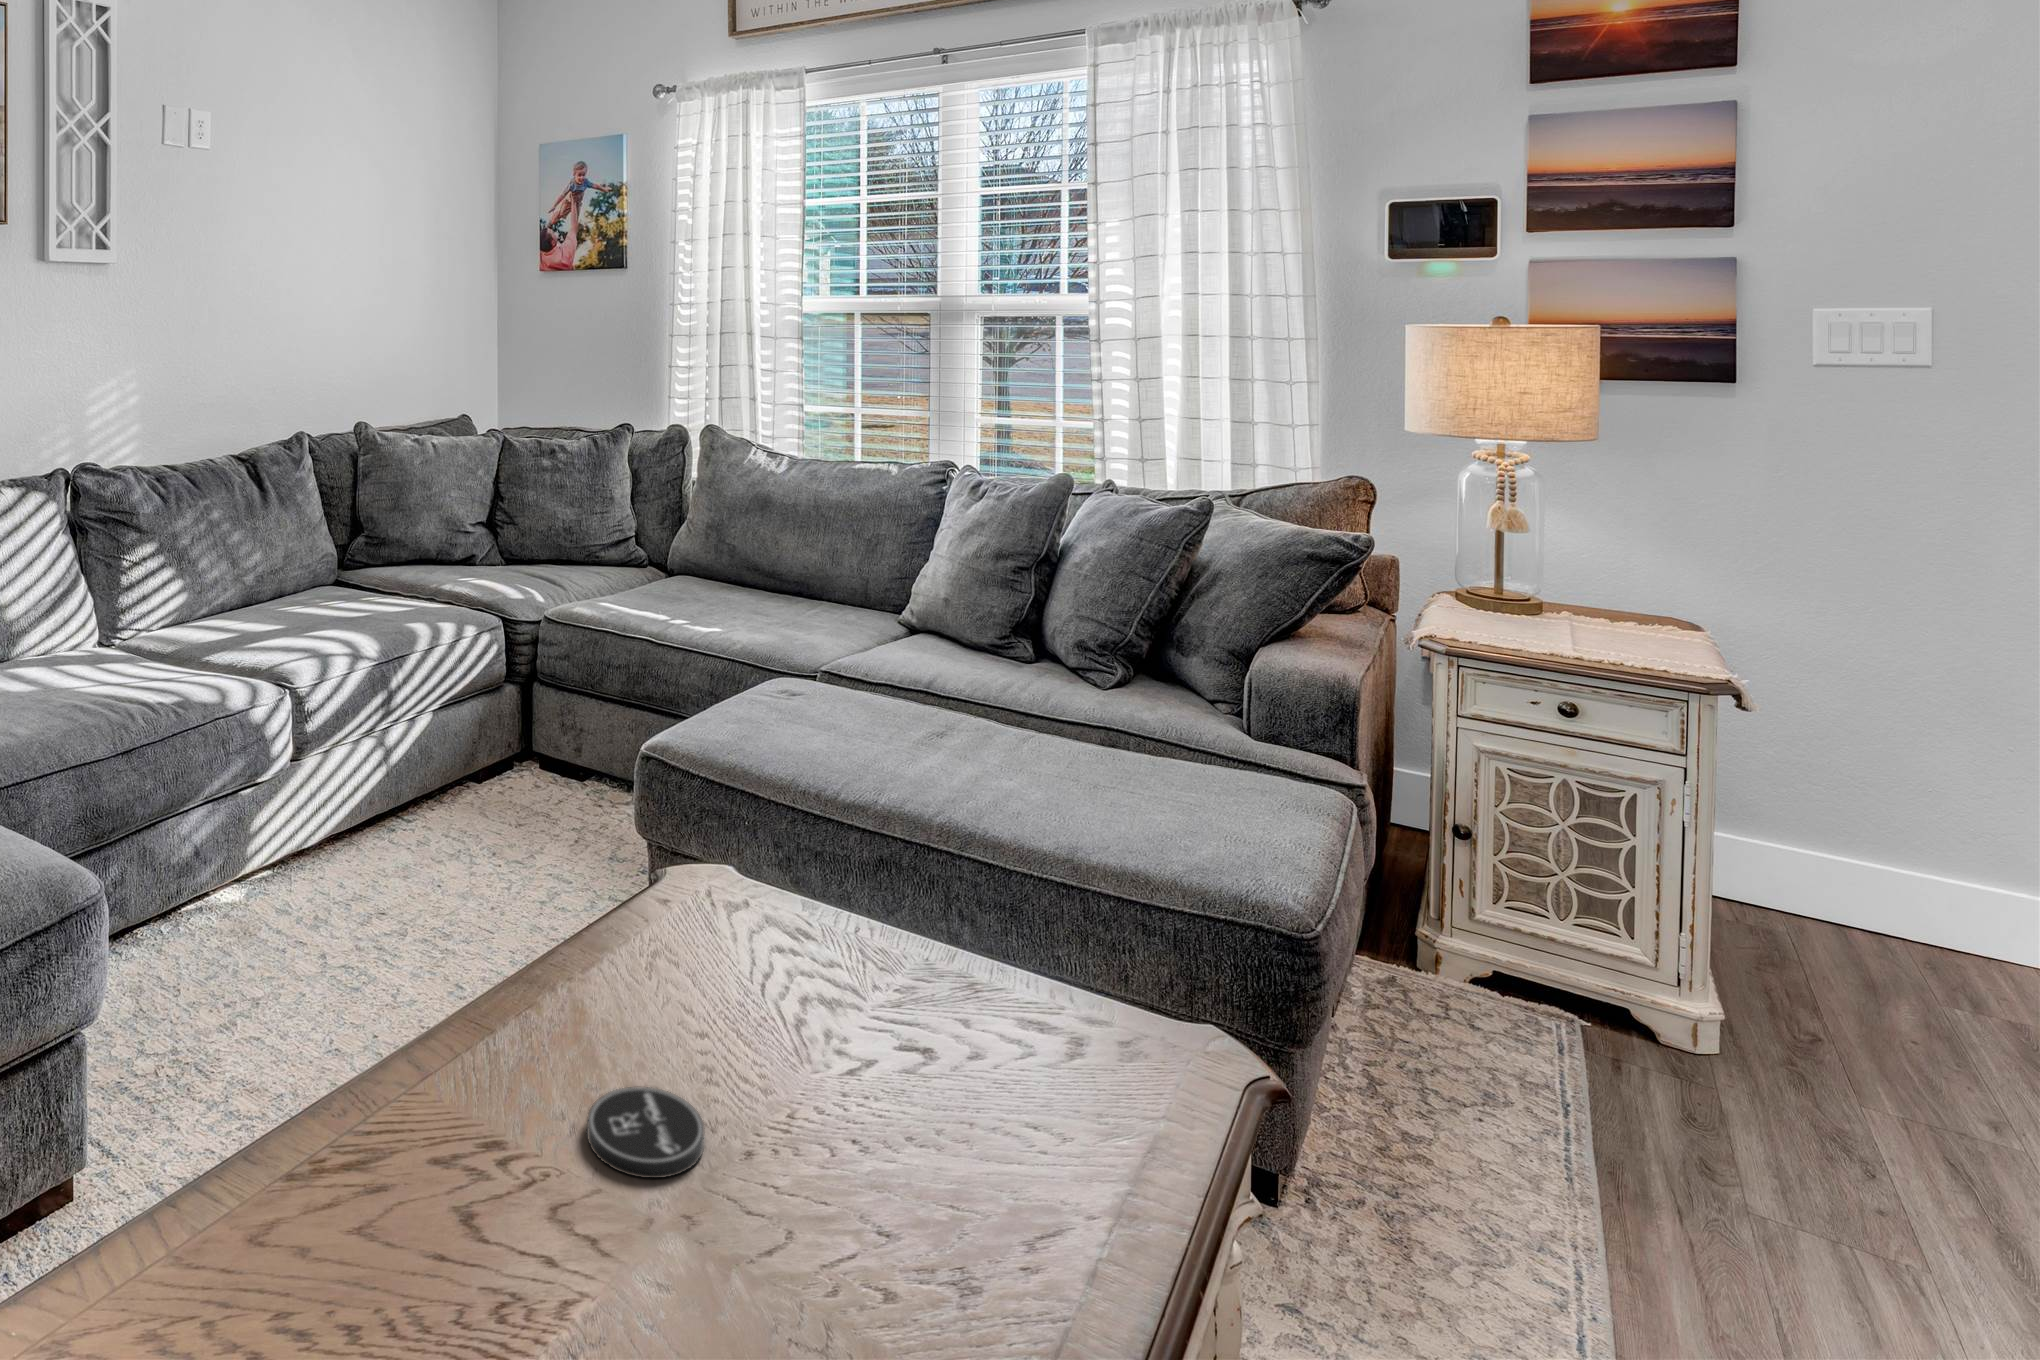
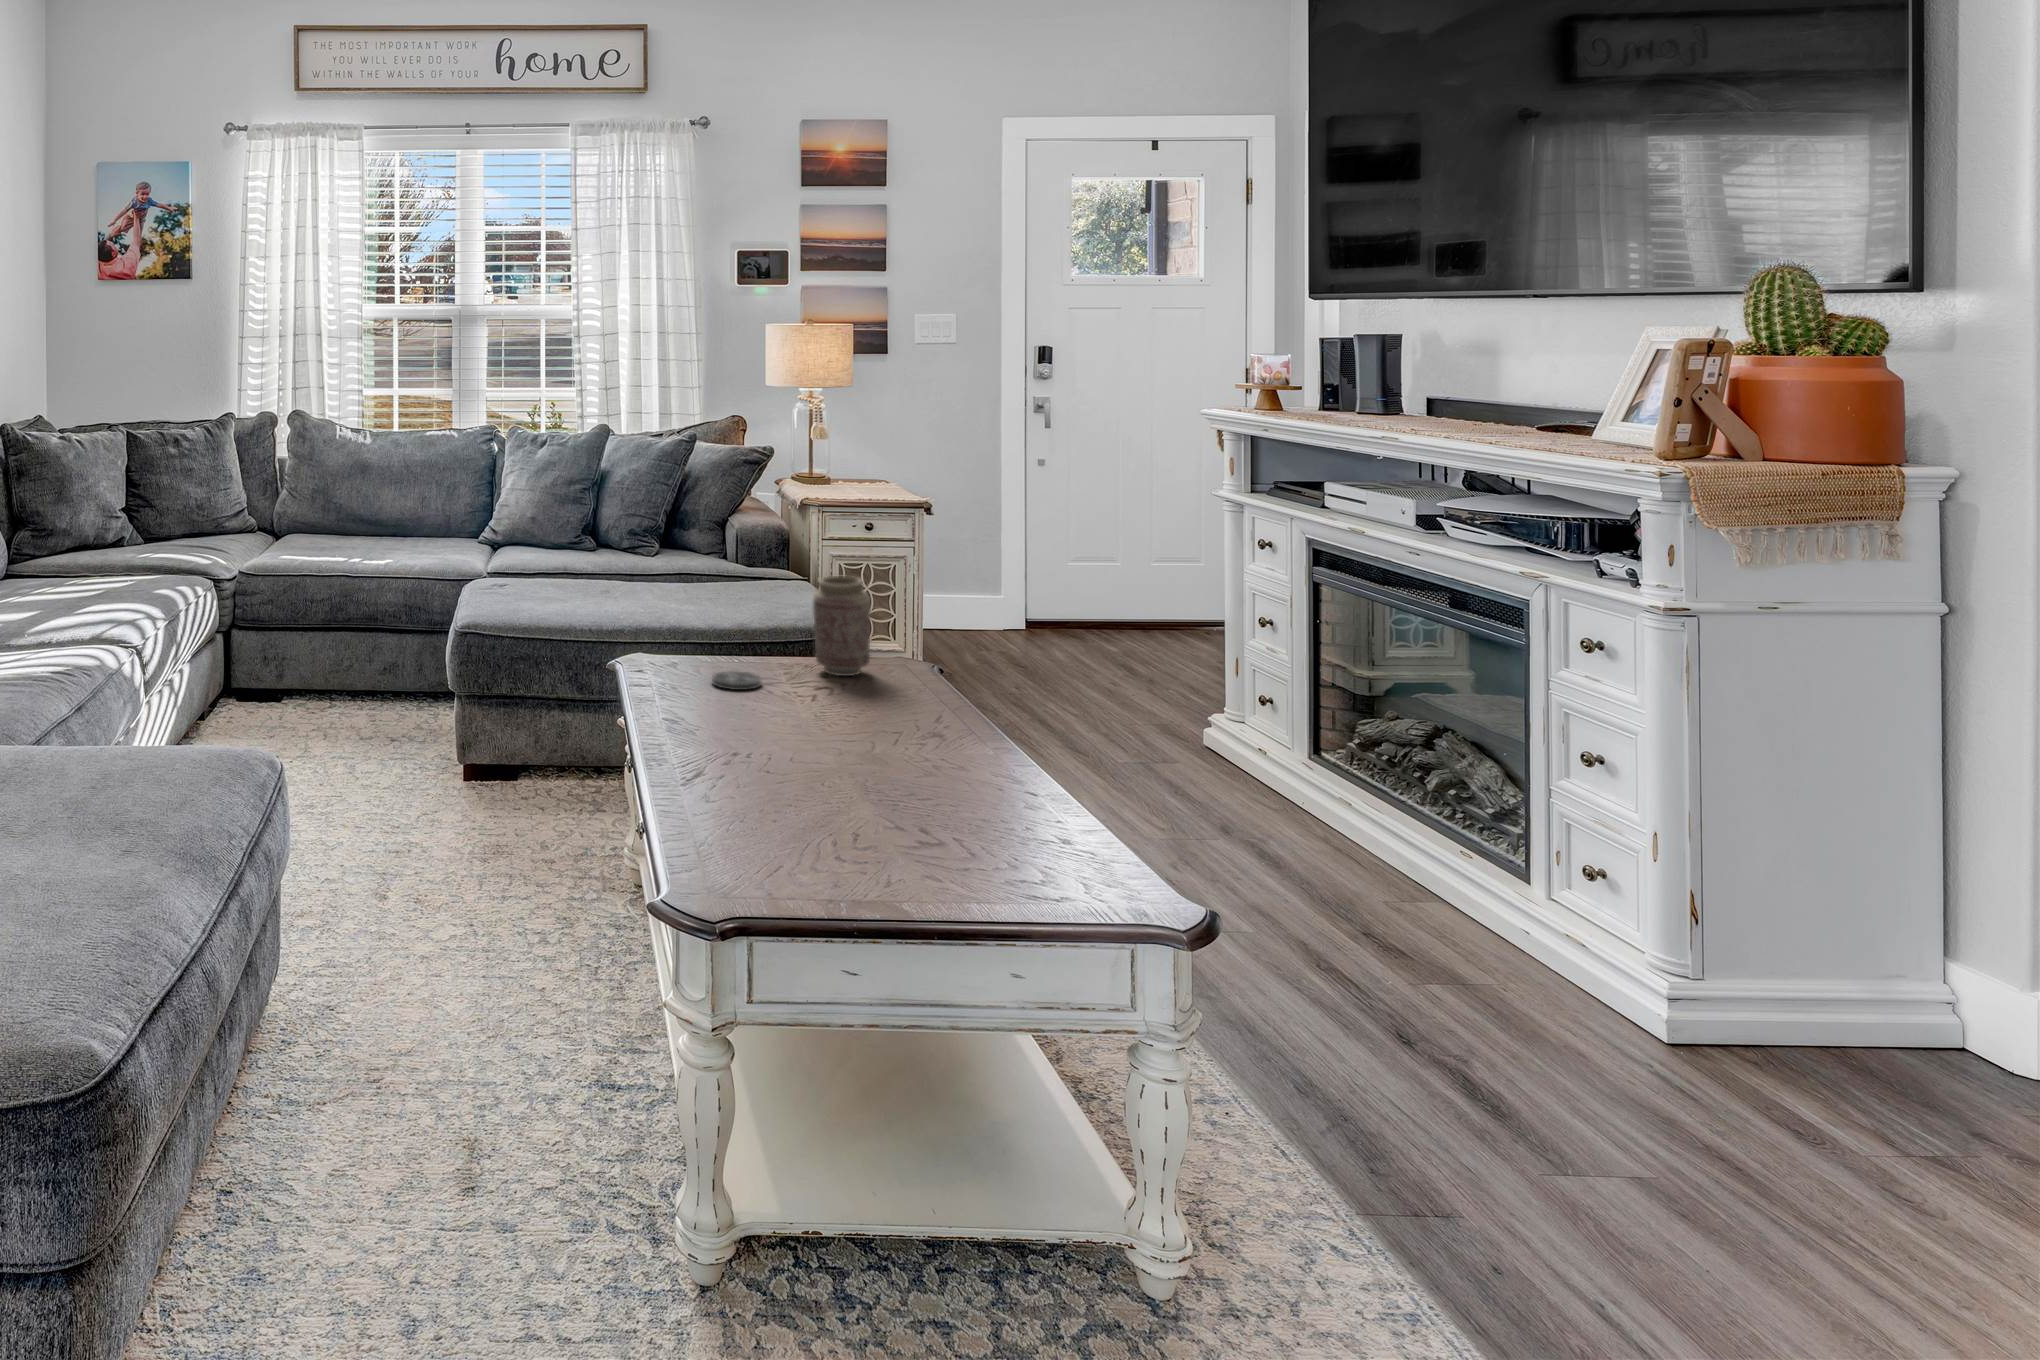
vase: none [877,931,1038,1237] -> present [813,576,870,676]

